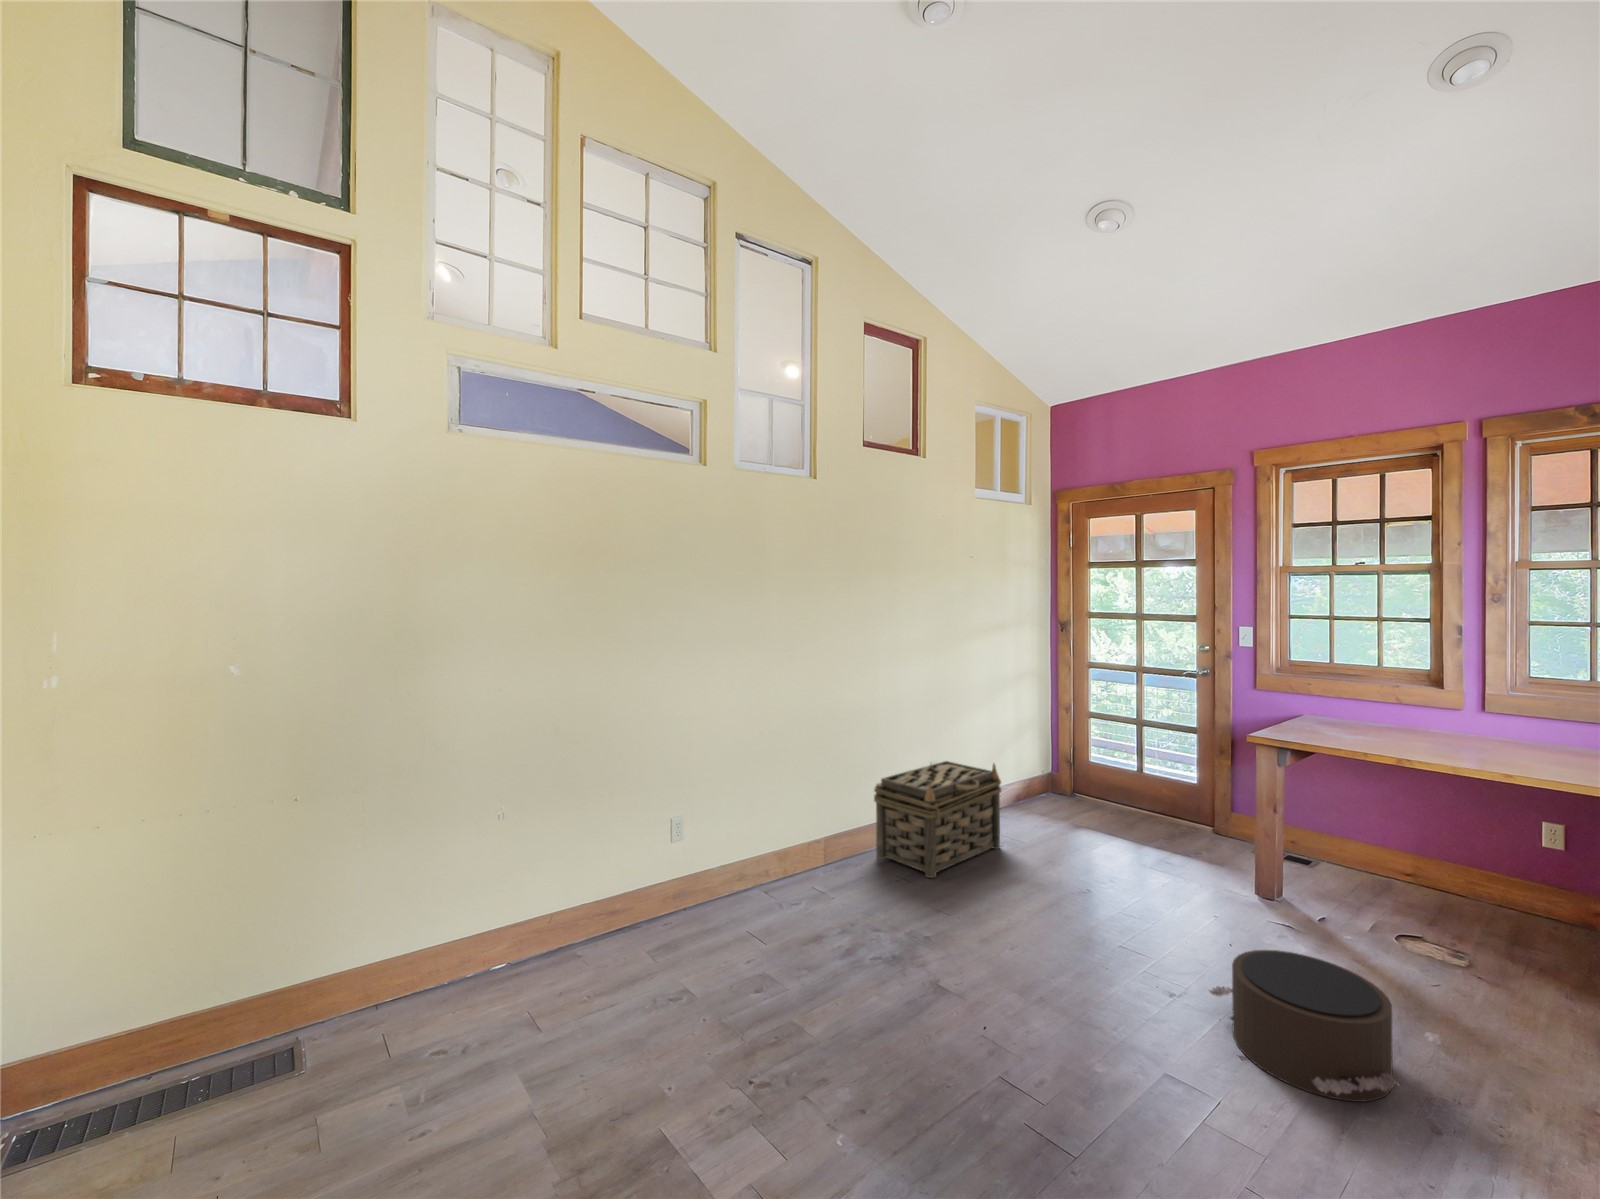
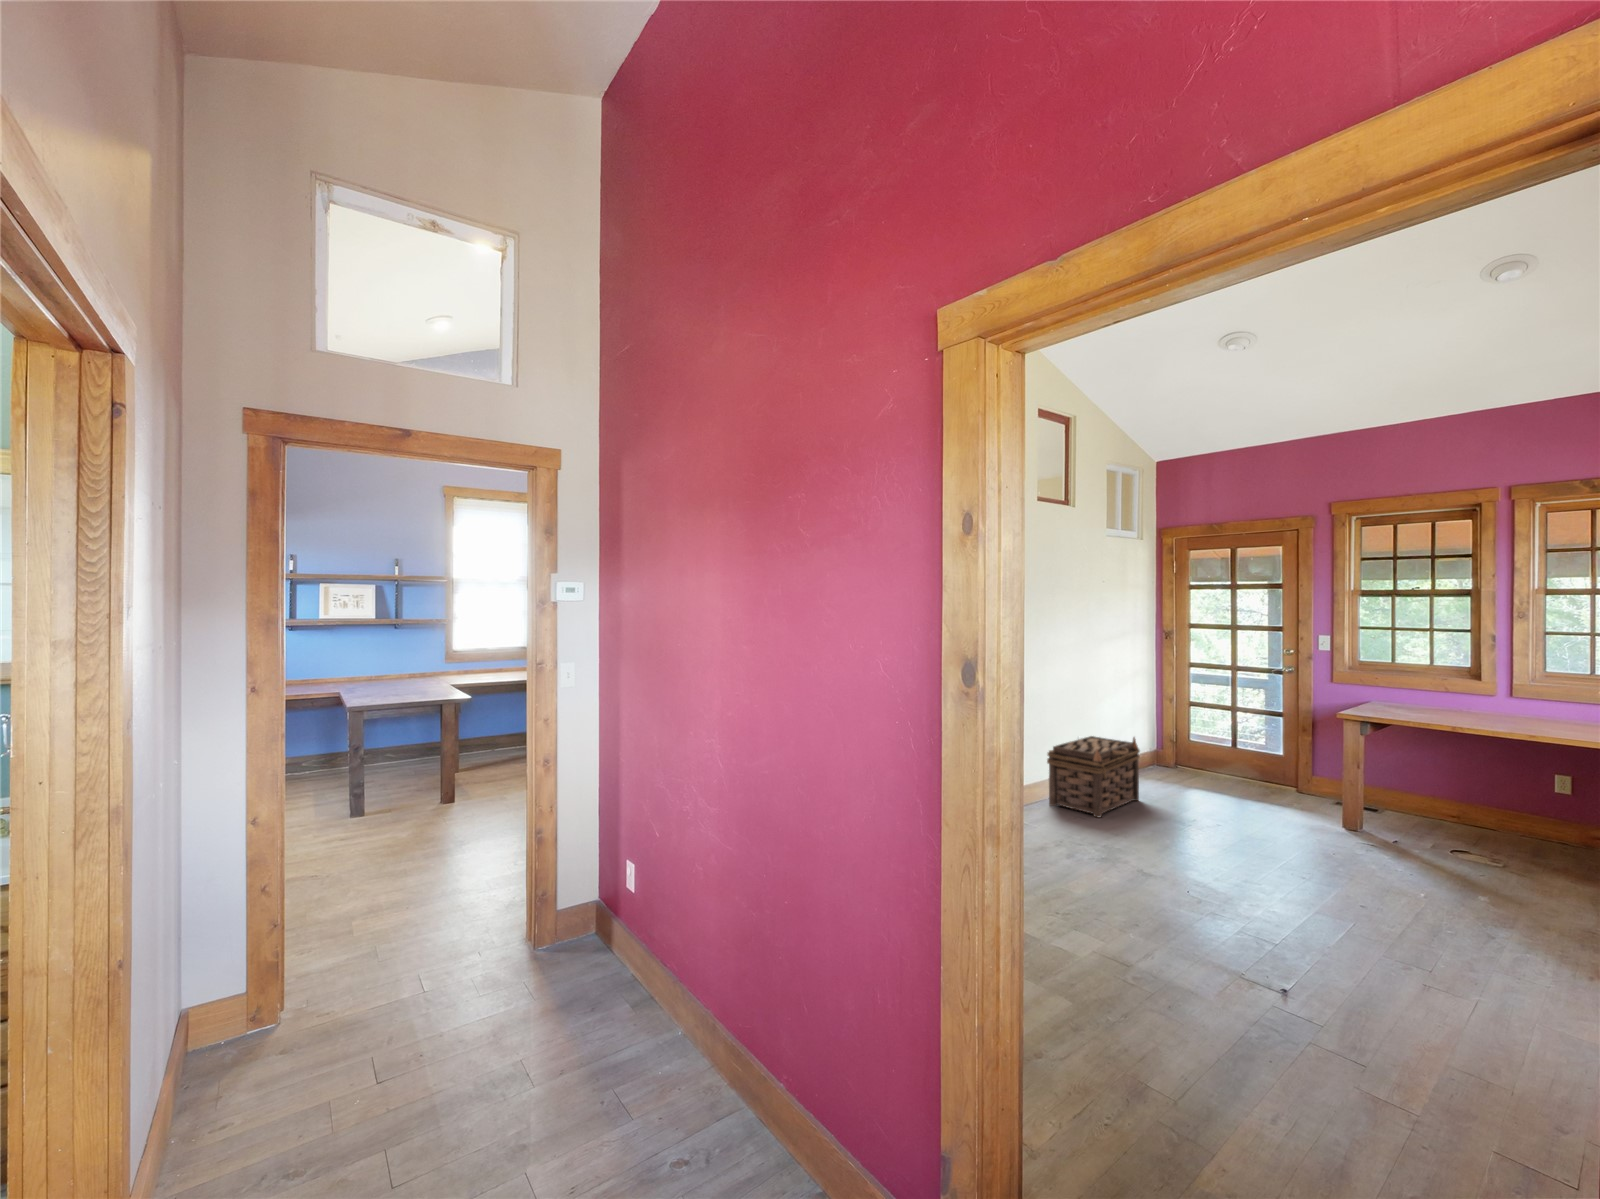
pouf: present [1209,950,1402,1102] -> none [1331,846,1469,926]

